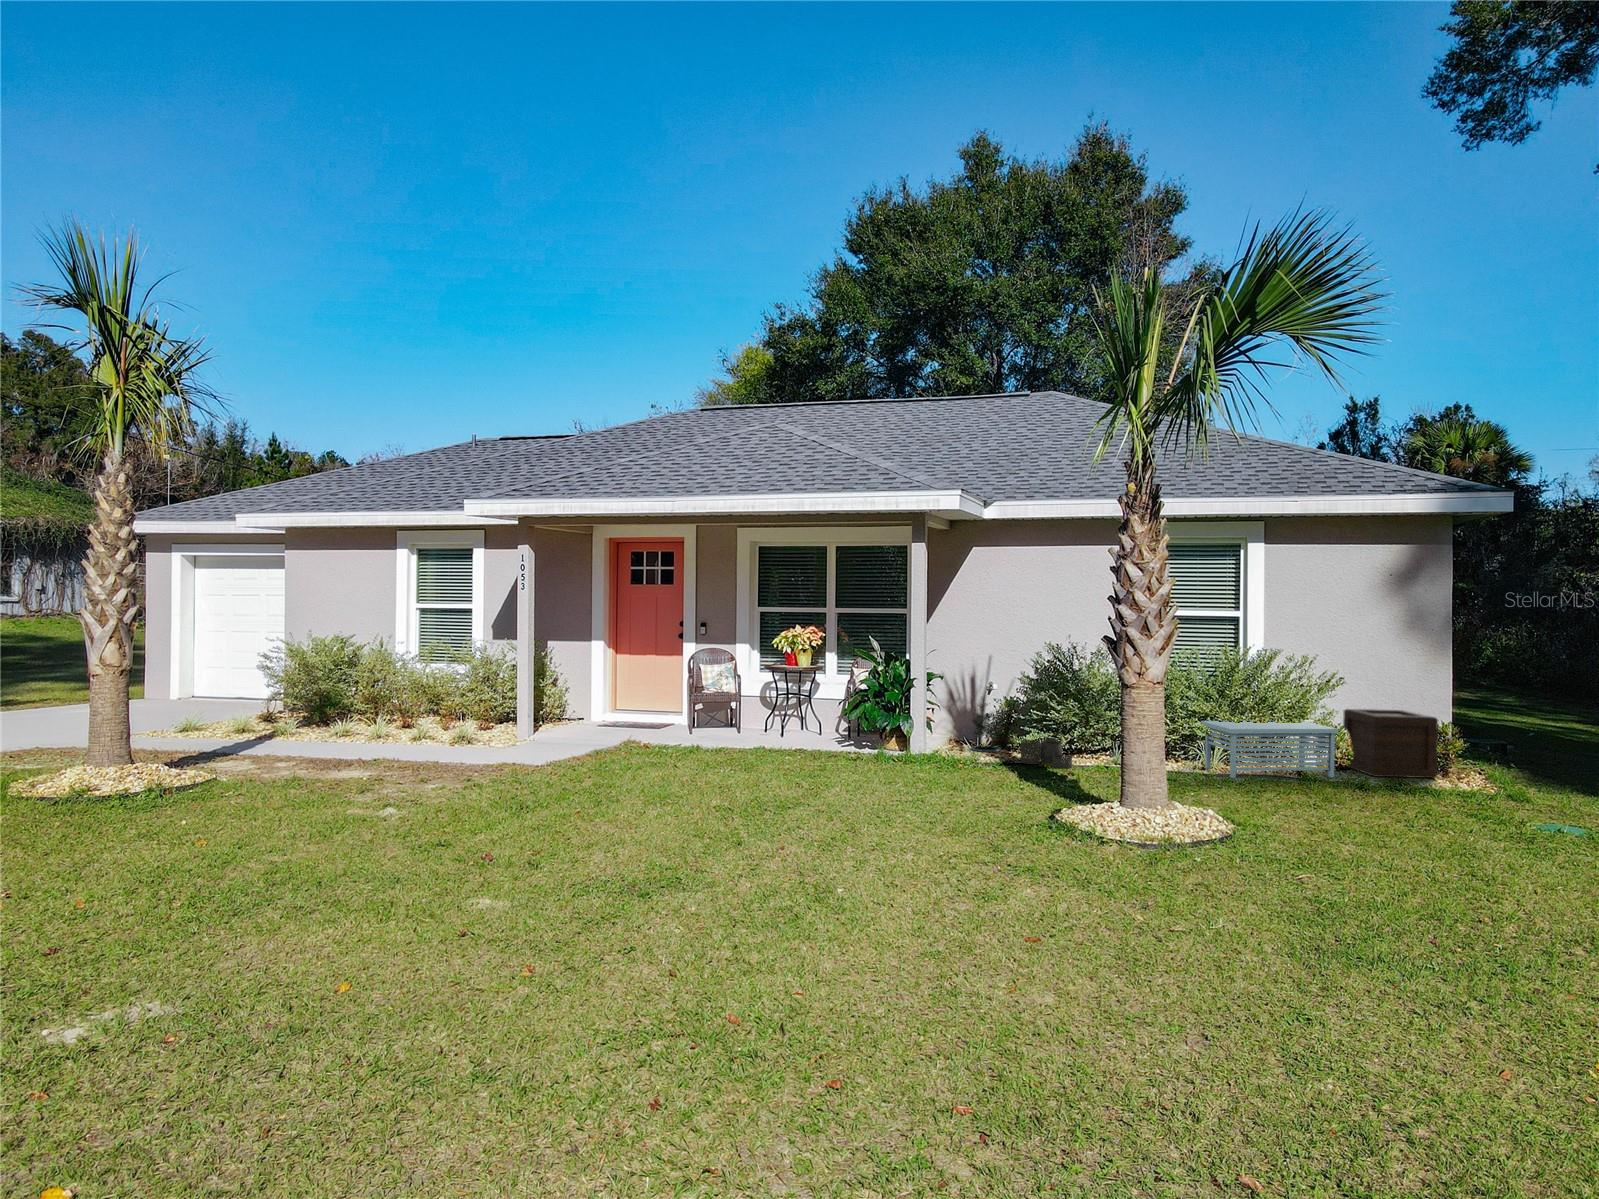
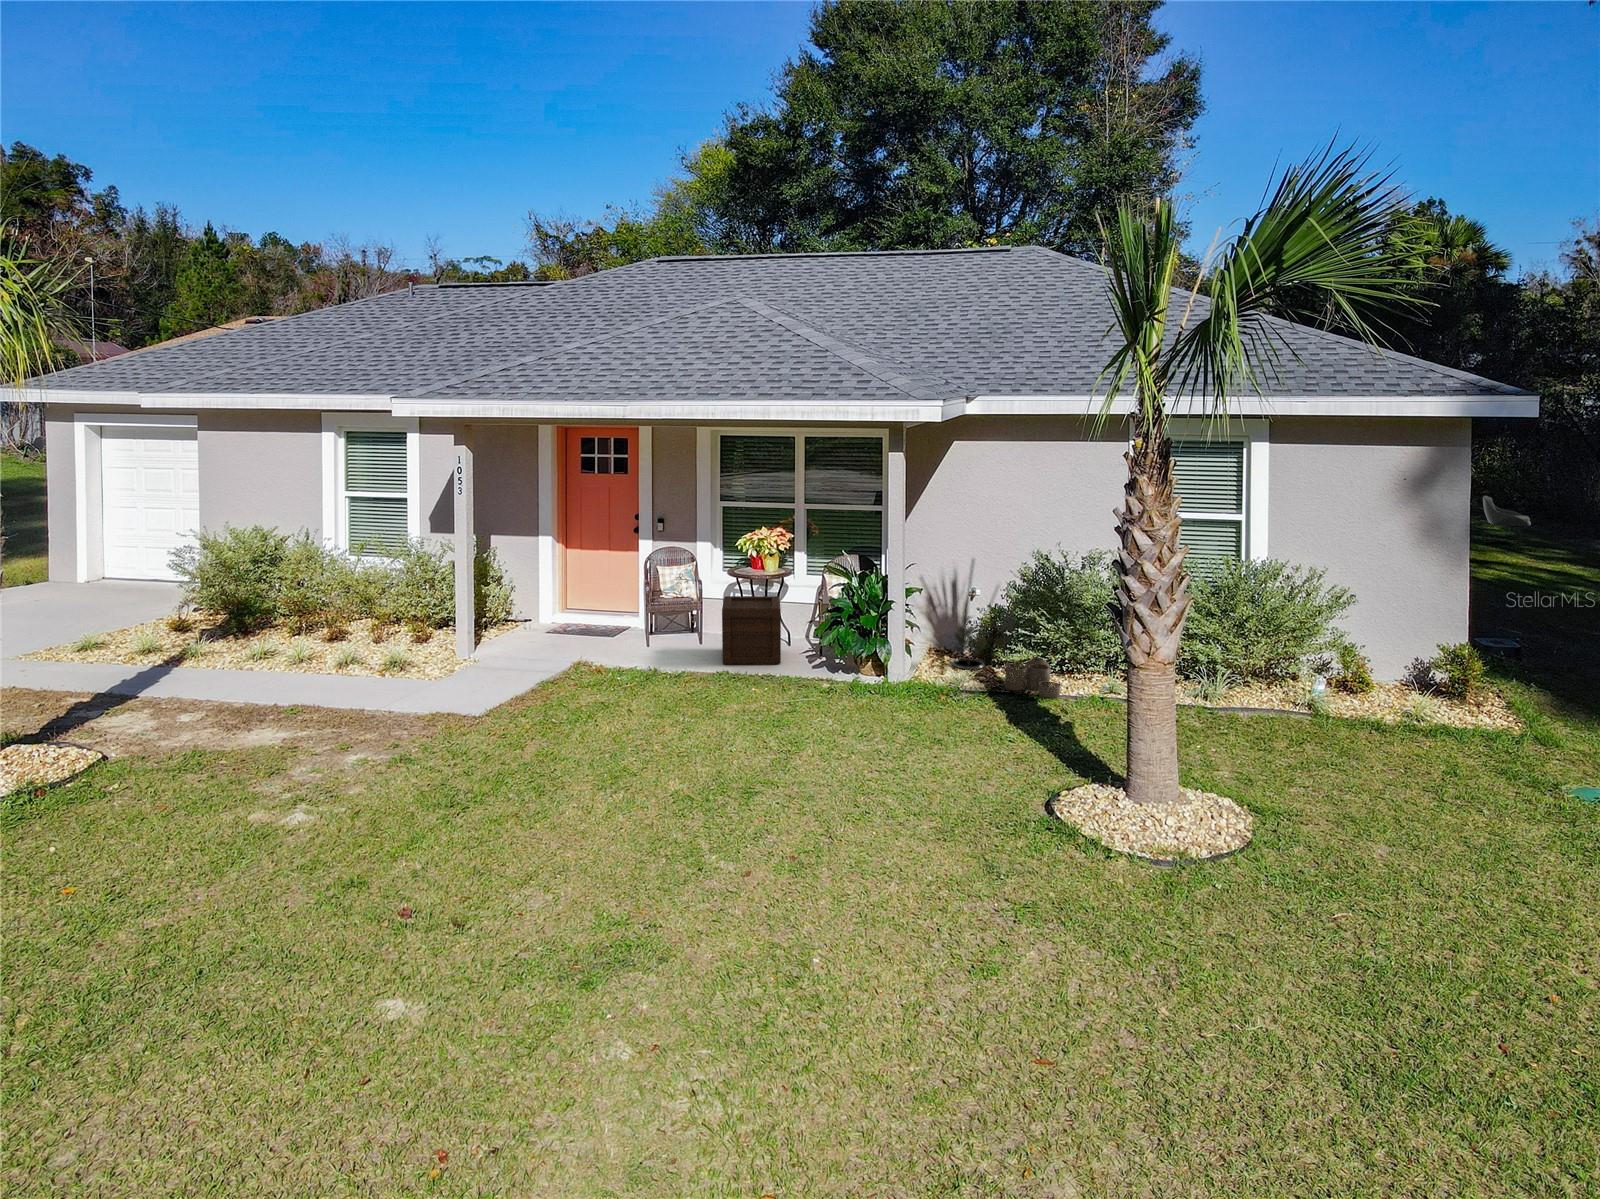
lounge chair: none [1467,644,1516,690] -> present [1481,496,1531,546]
wooden crate: present [1343,709,1438,778] -> present [722,596,781,665]
storage bench: present [1201,721,1338,778] -> none [1201,643,1351,713]

